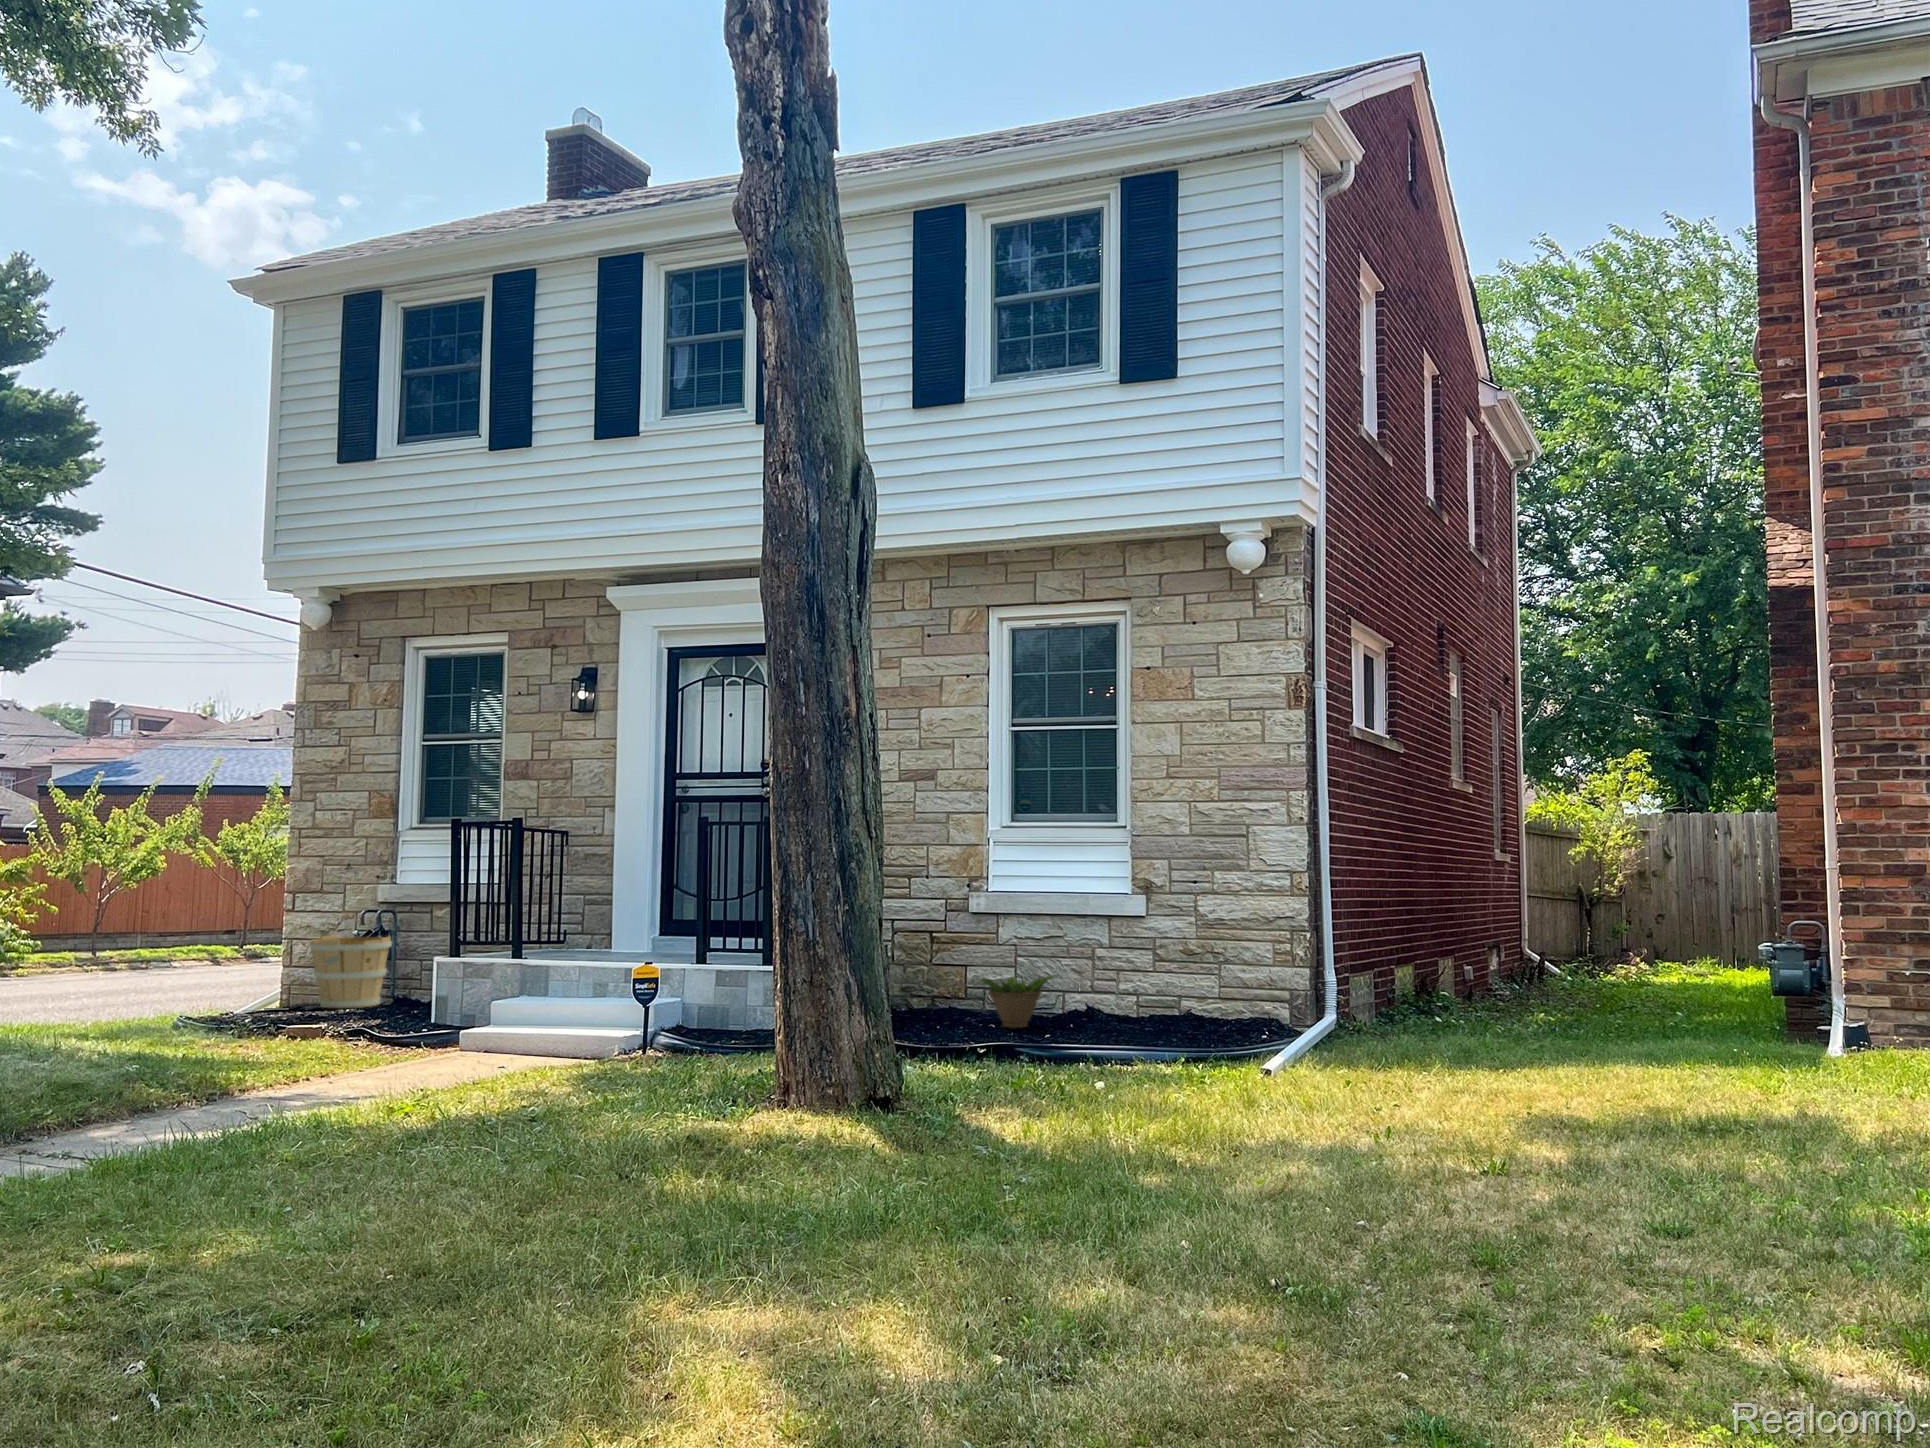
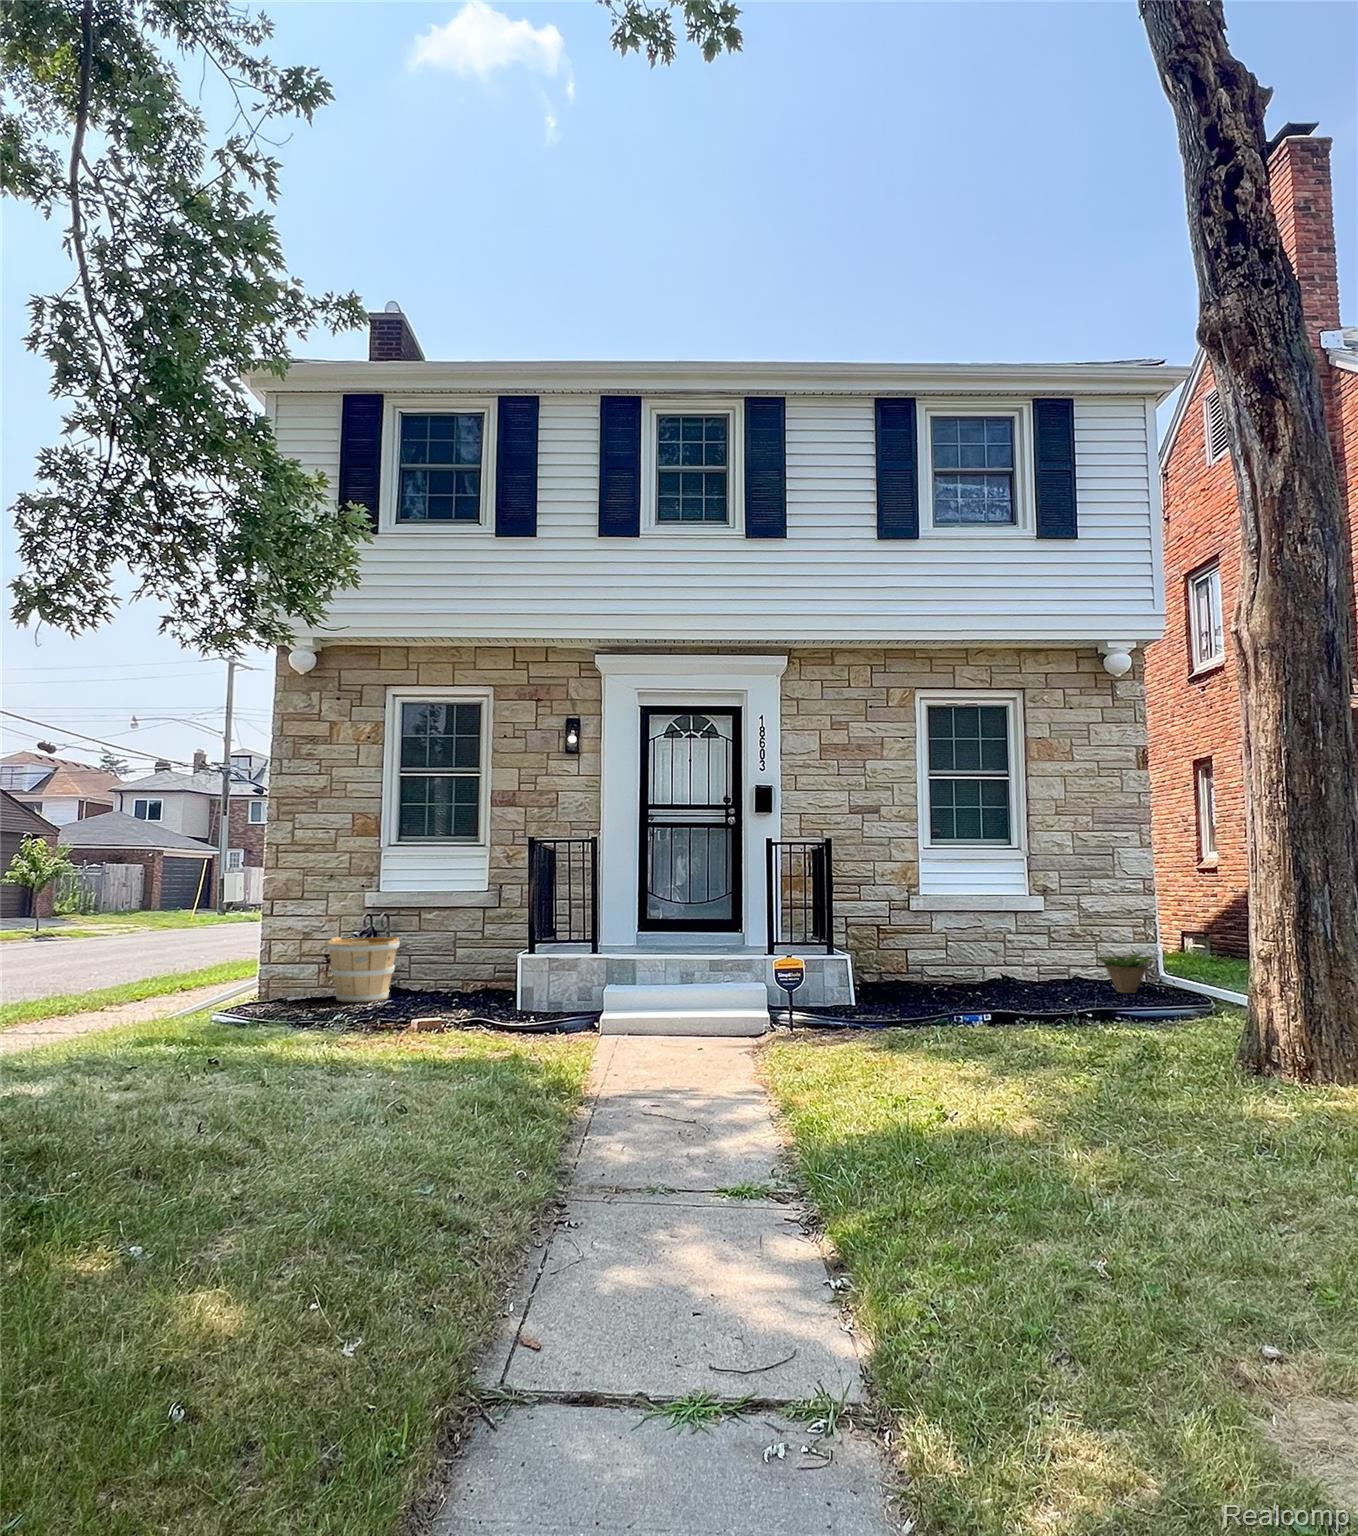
decorative plant: present [973,975,1056,1028] -> present [1093,953,1156,993]

